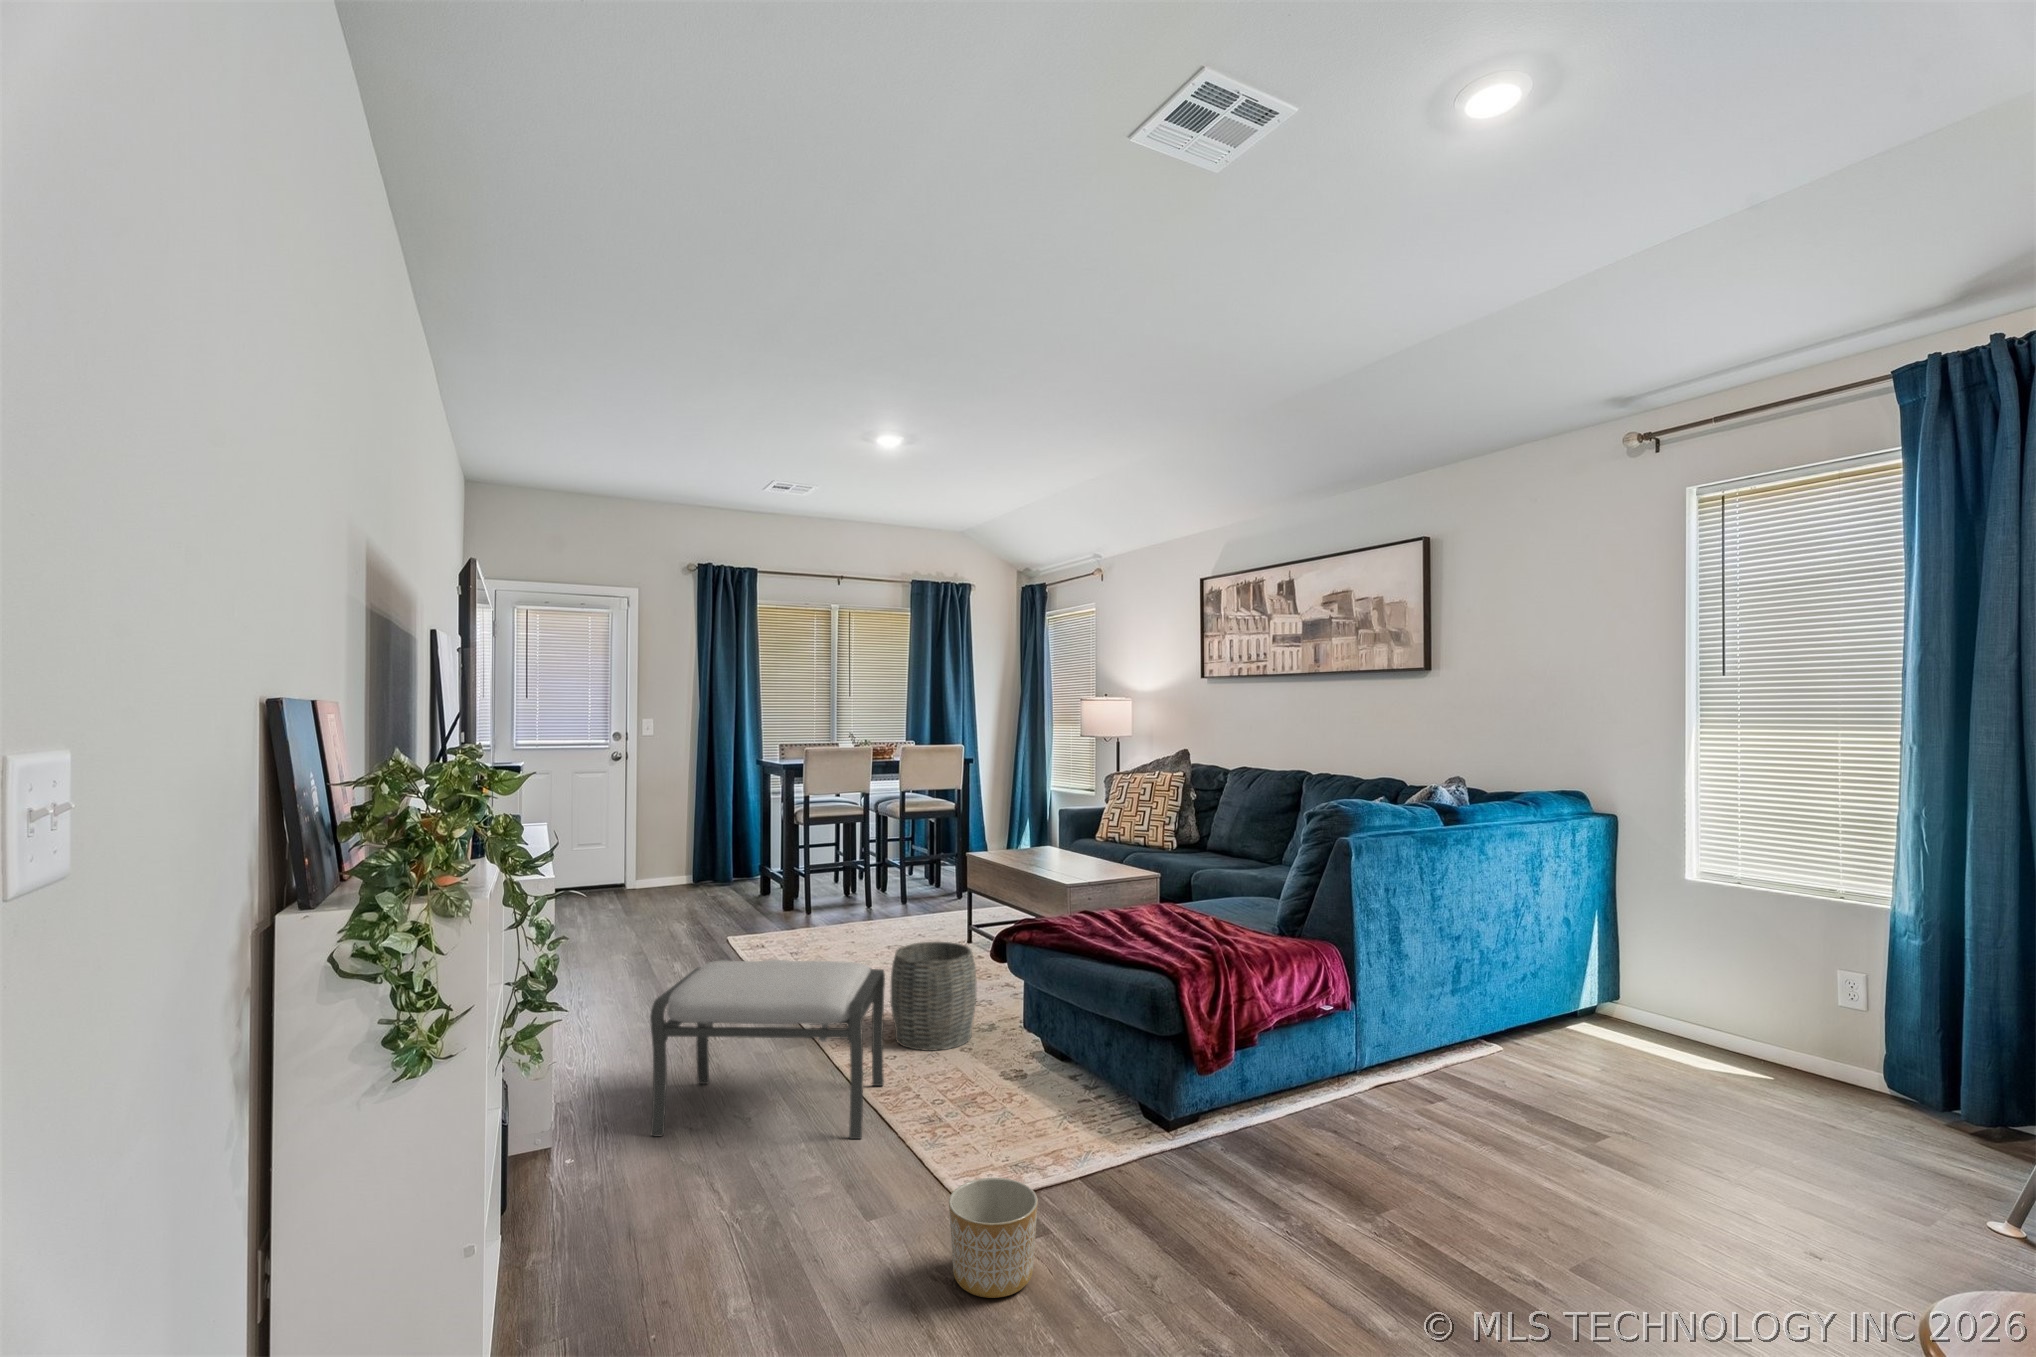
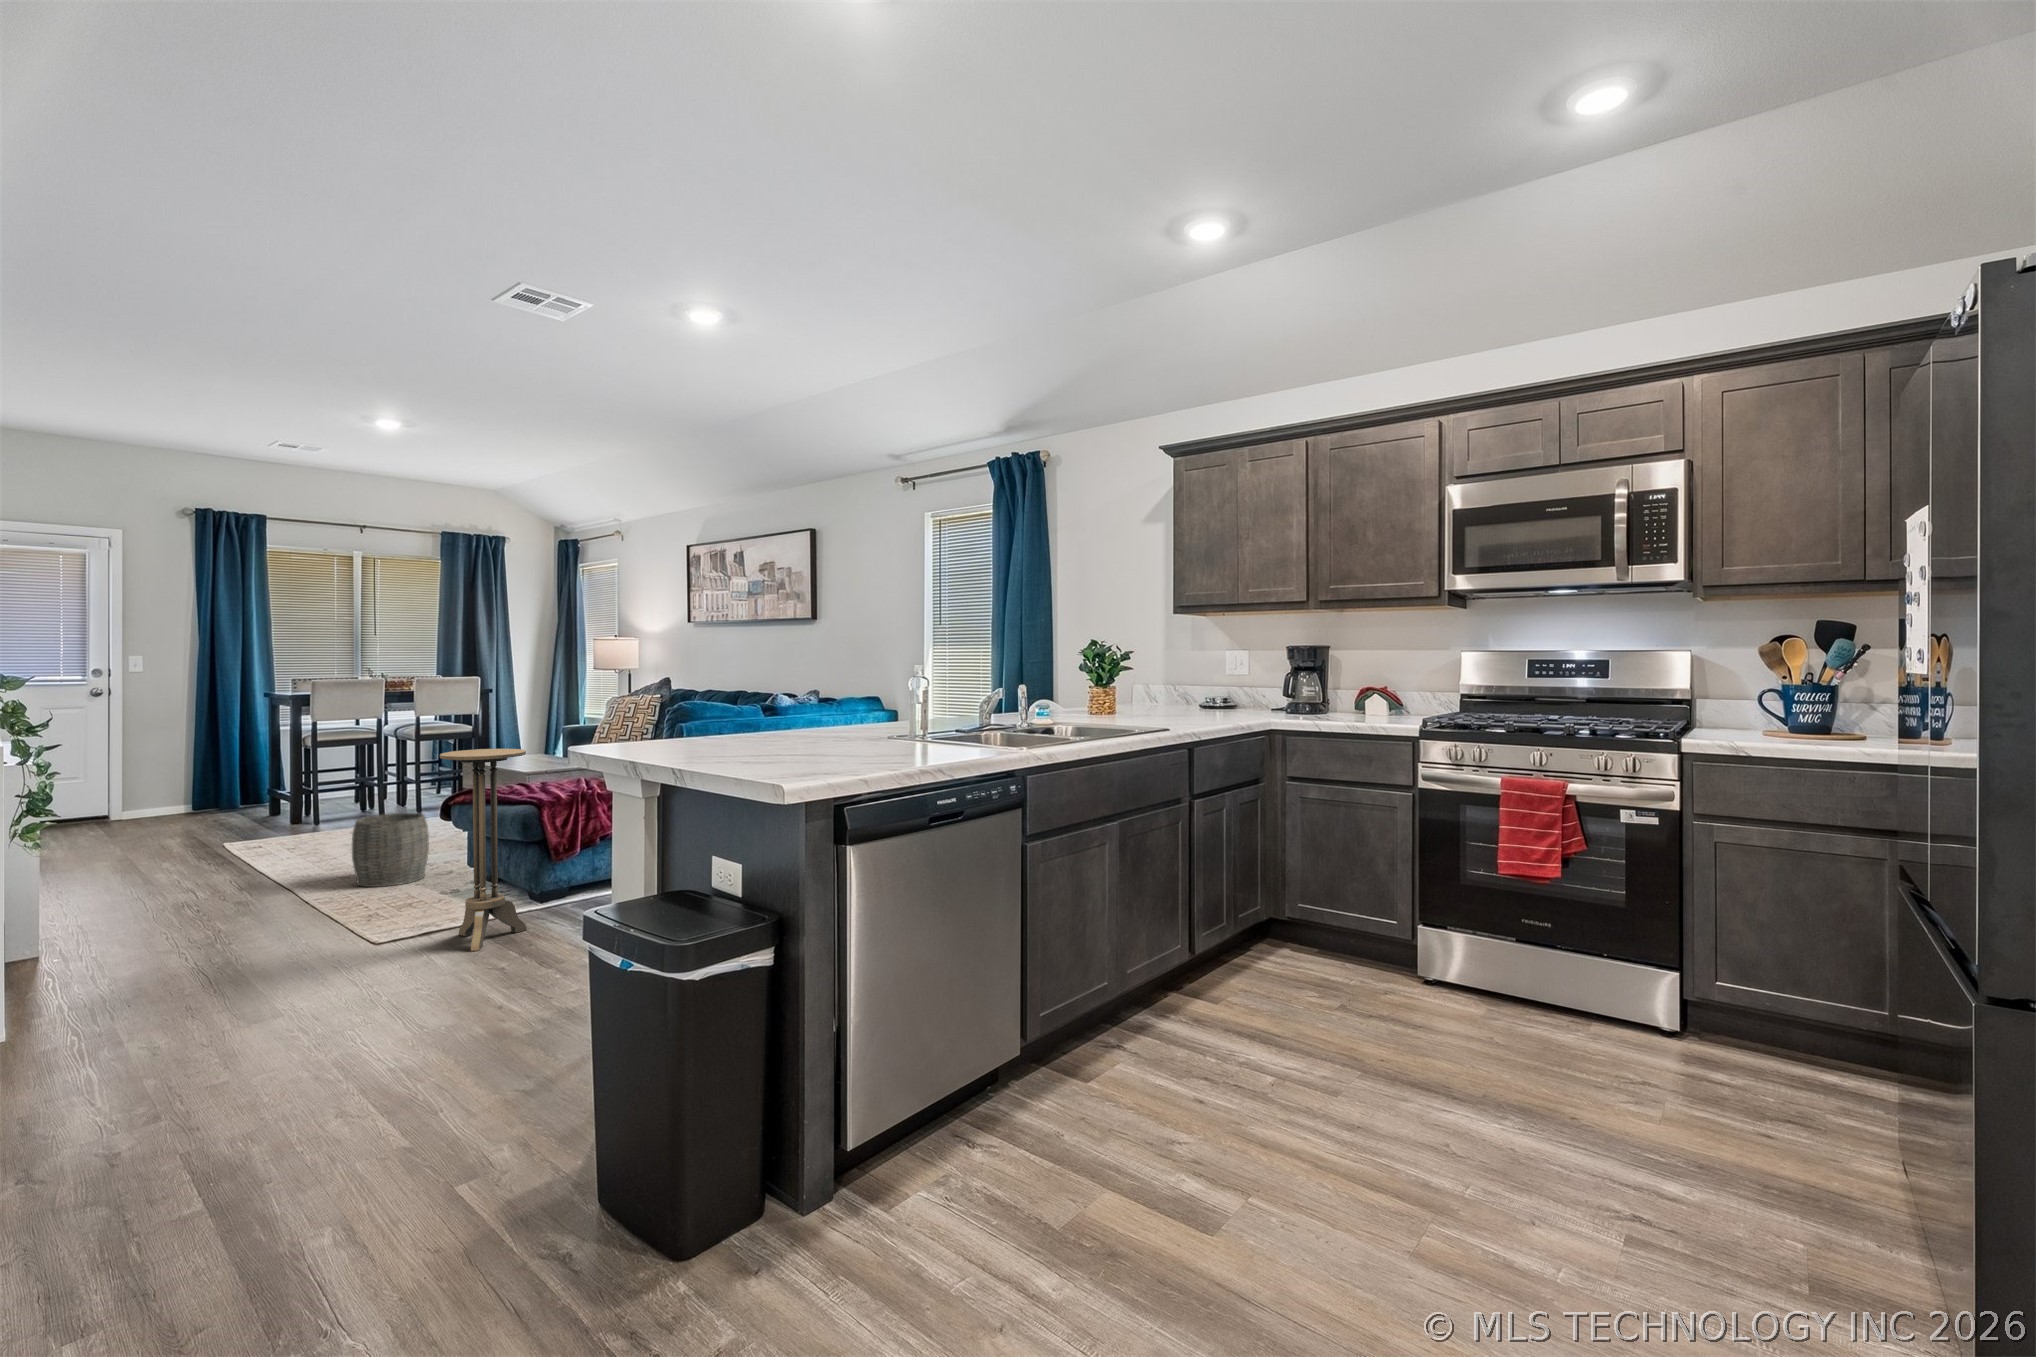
side table: none [1083,896,1206,1259] -> present [440,749,527,951]
ottoman: present [650,960,885,1139] -> none [104,819,332,945]
planter: present [949,1178,1038,1298] -> none [329,915,395,974]

